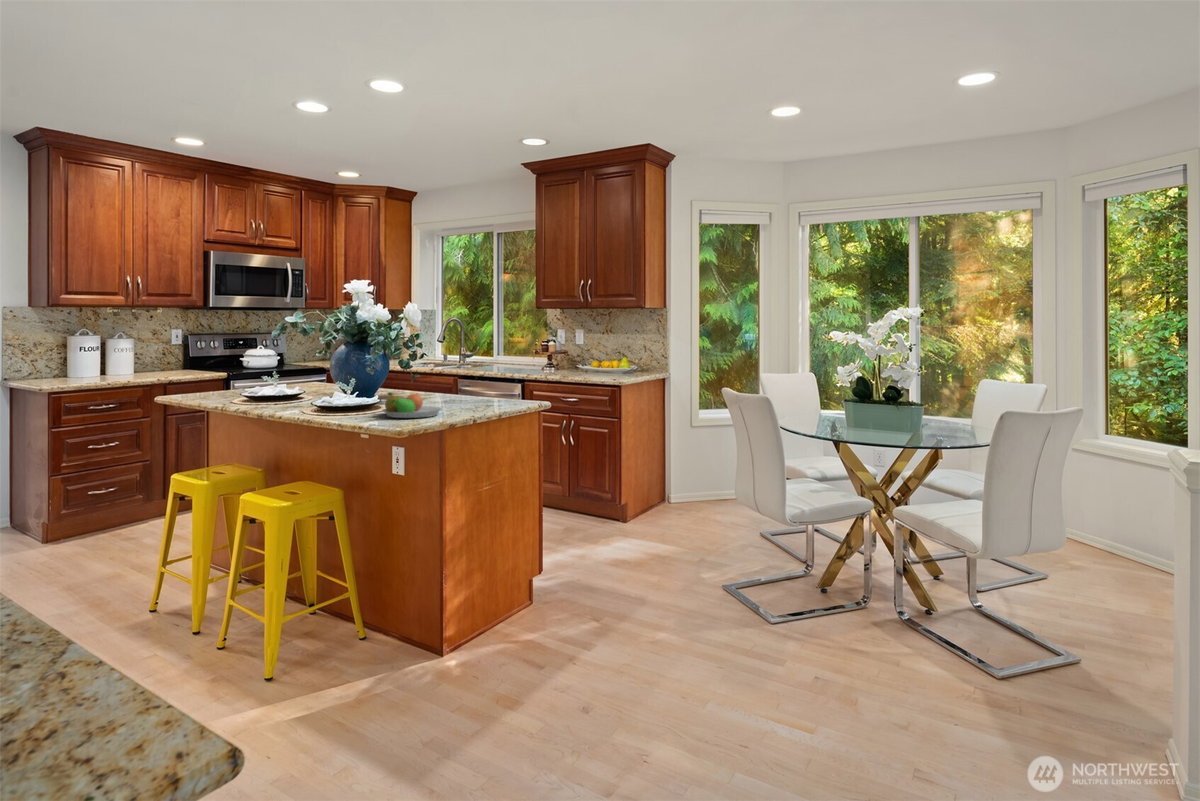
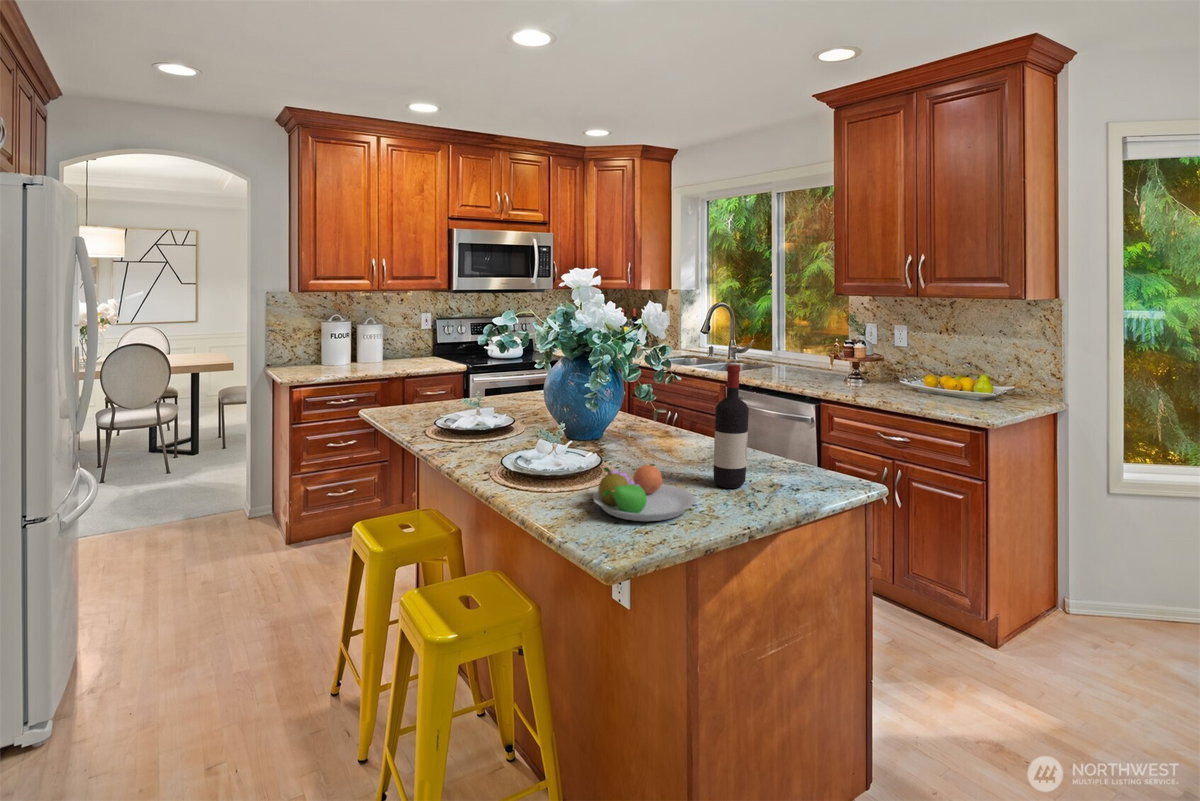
wine bottle: none [453,336,473,408] -> present [714,365,749,488]

